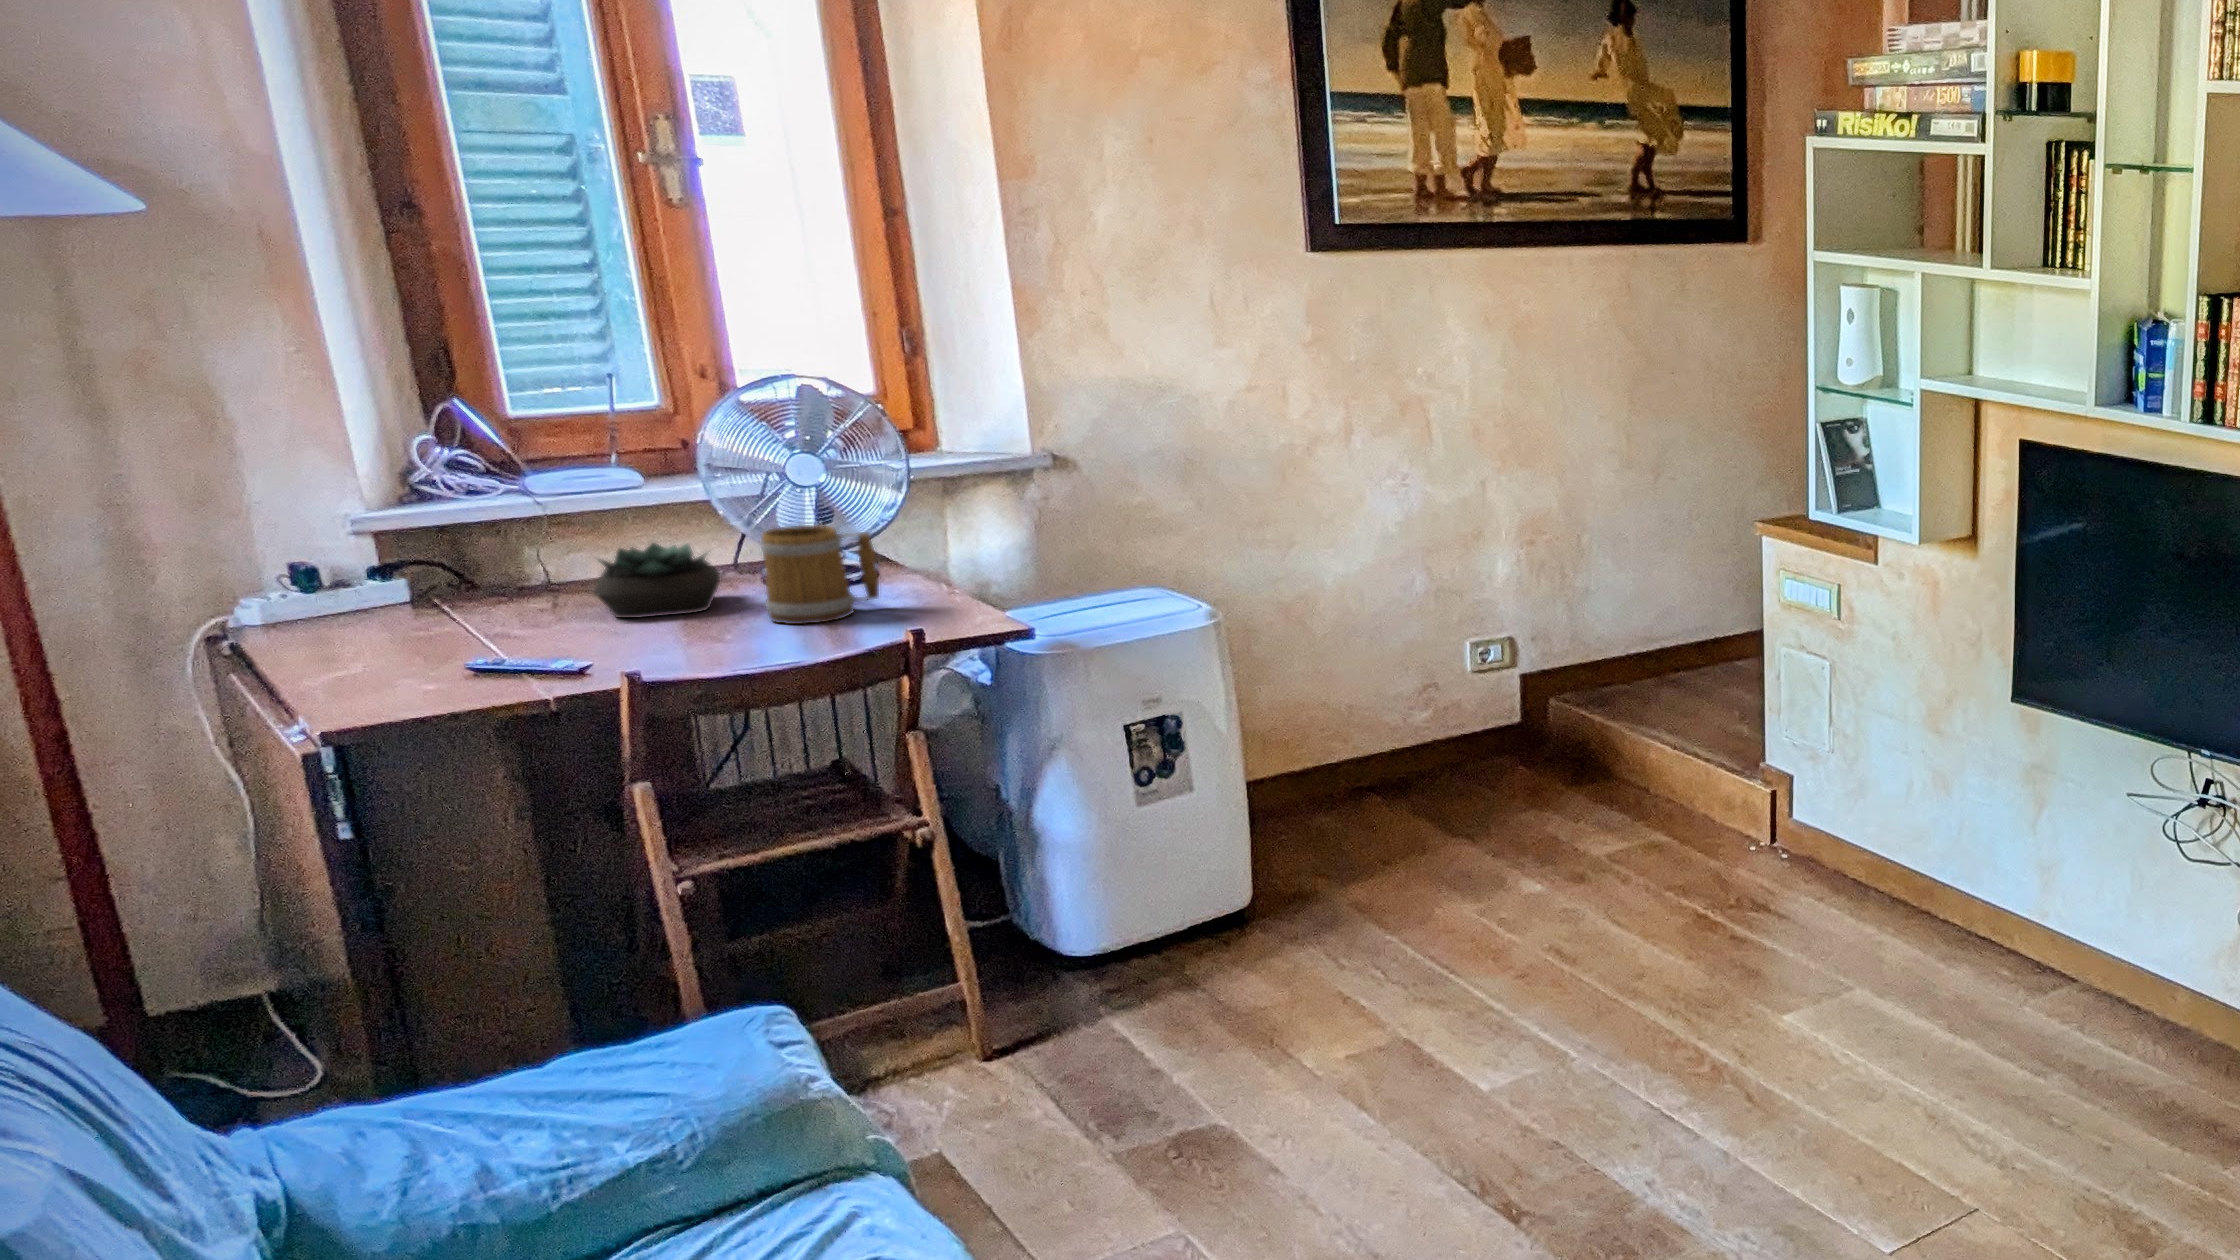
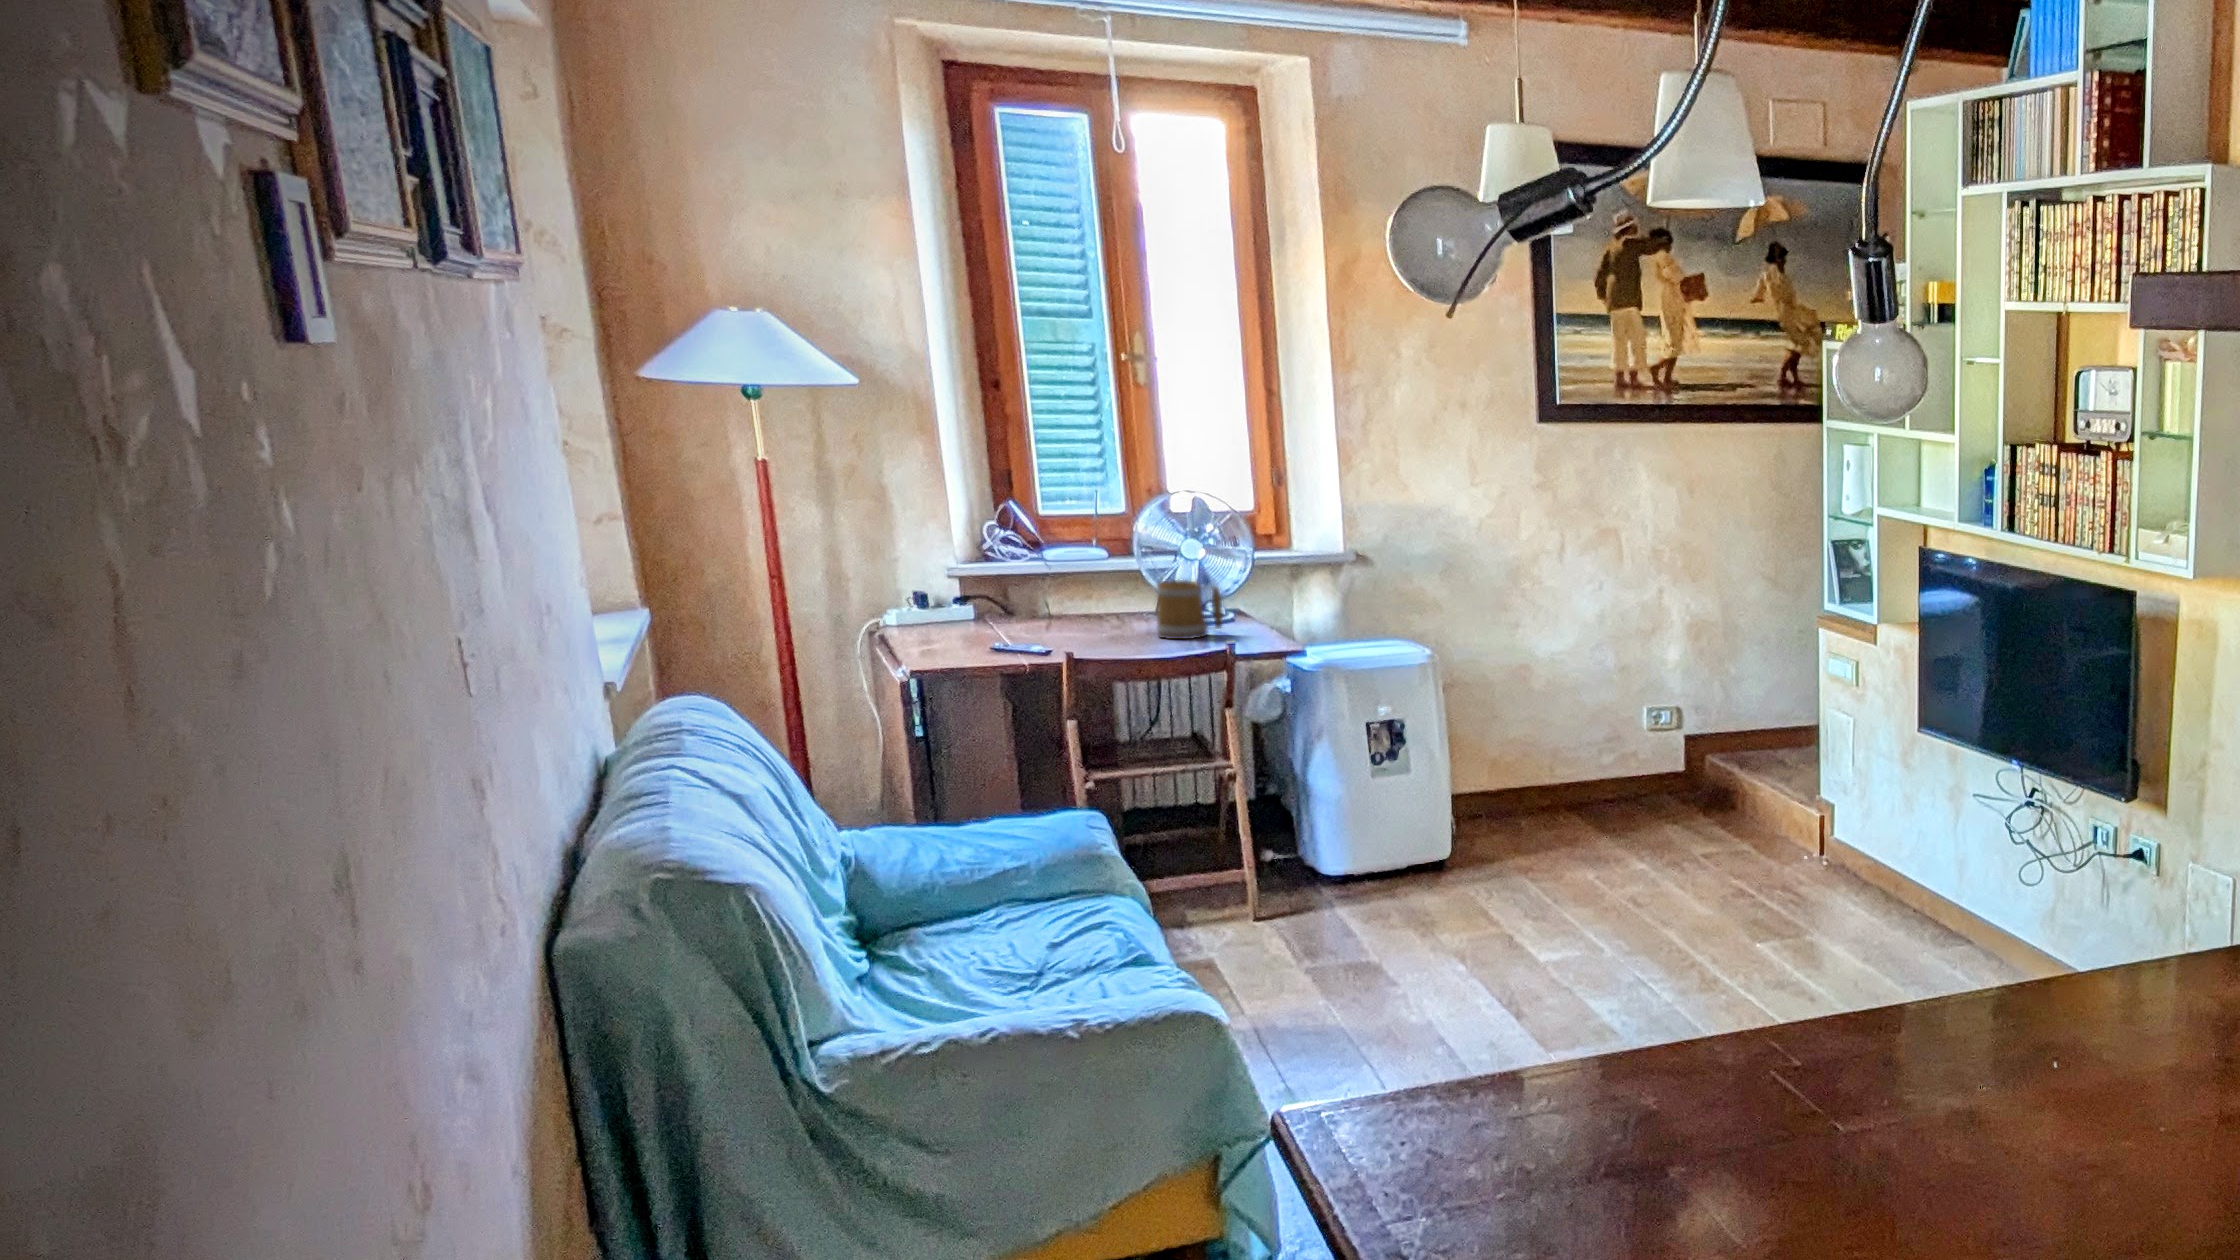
succulent plant: present [594,543,720,618] -> none [1066,589,1140,632]

